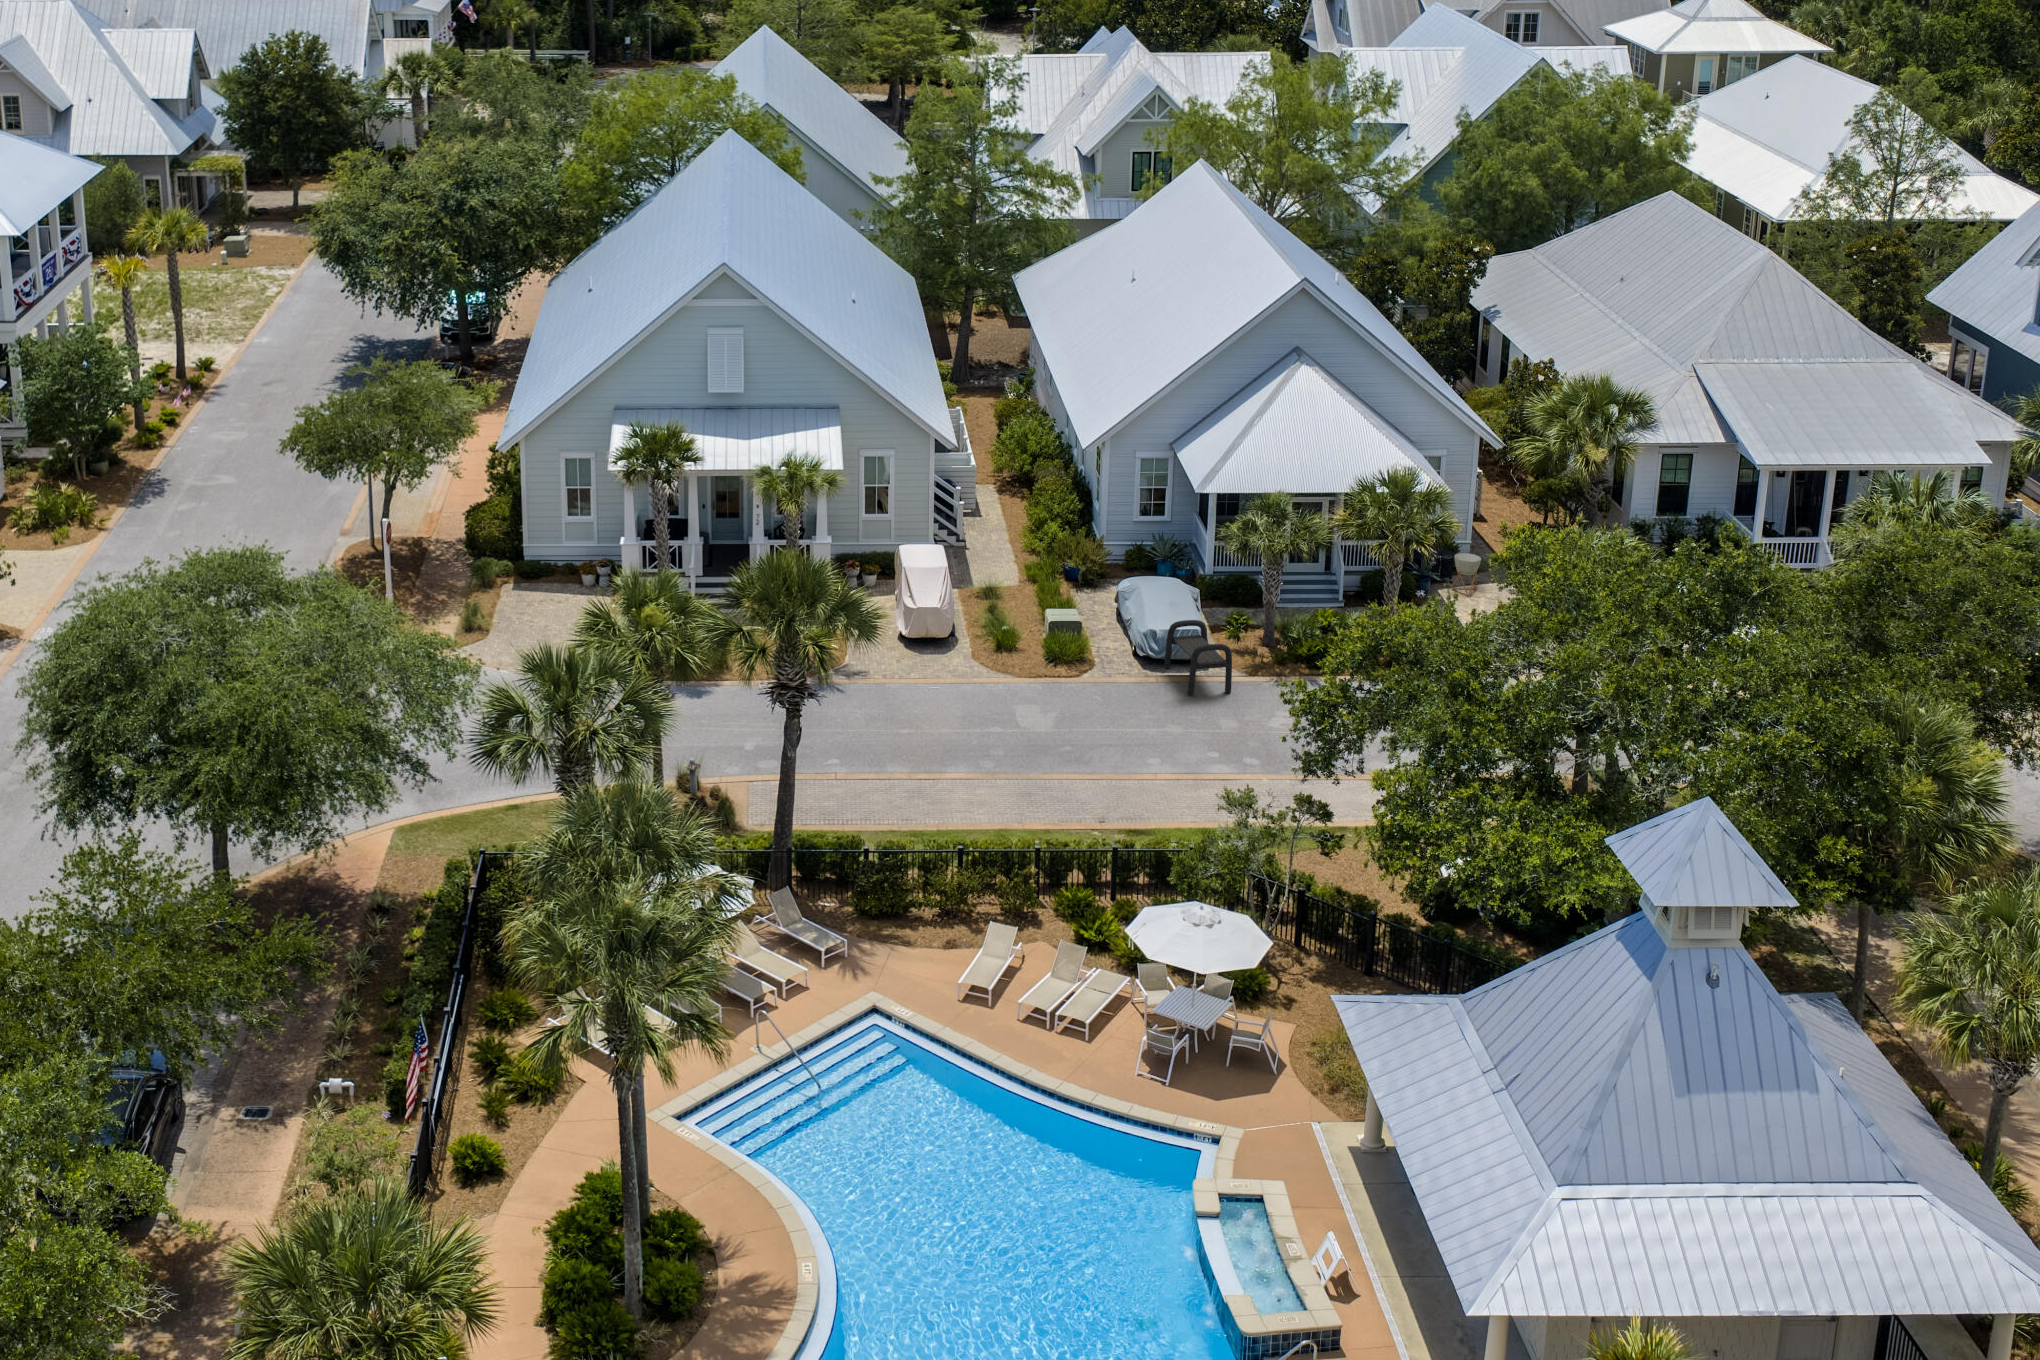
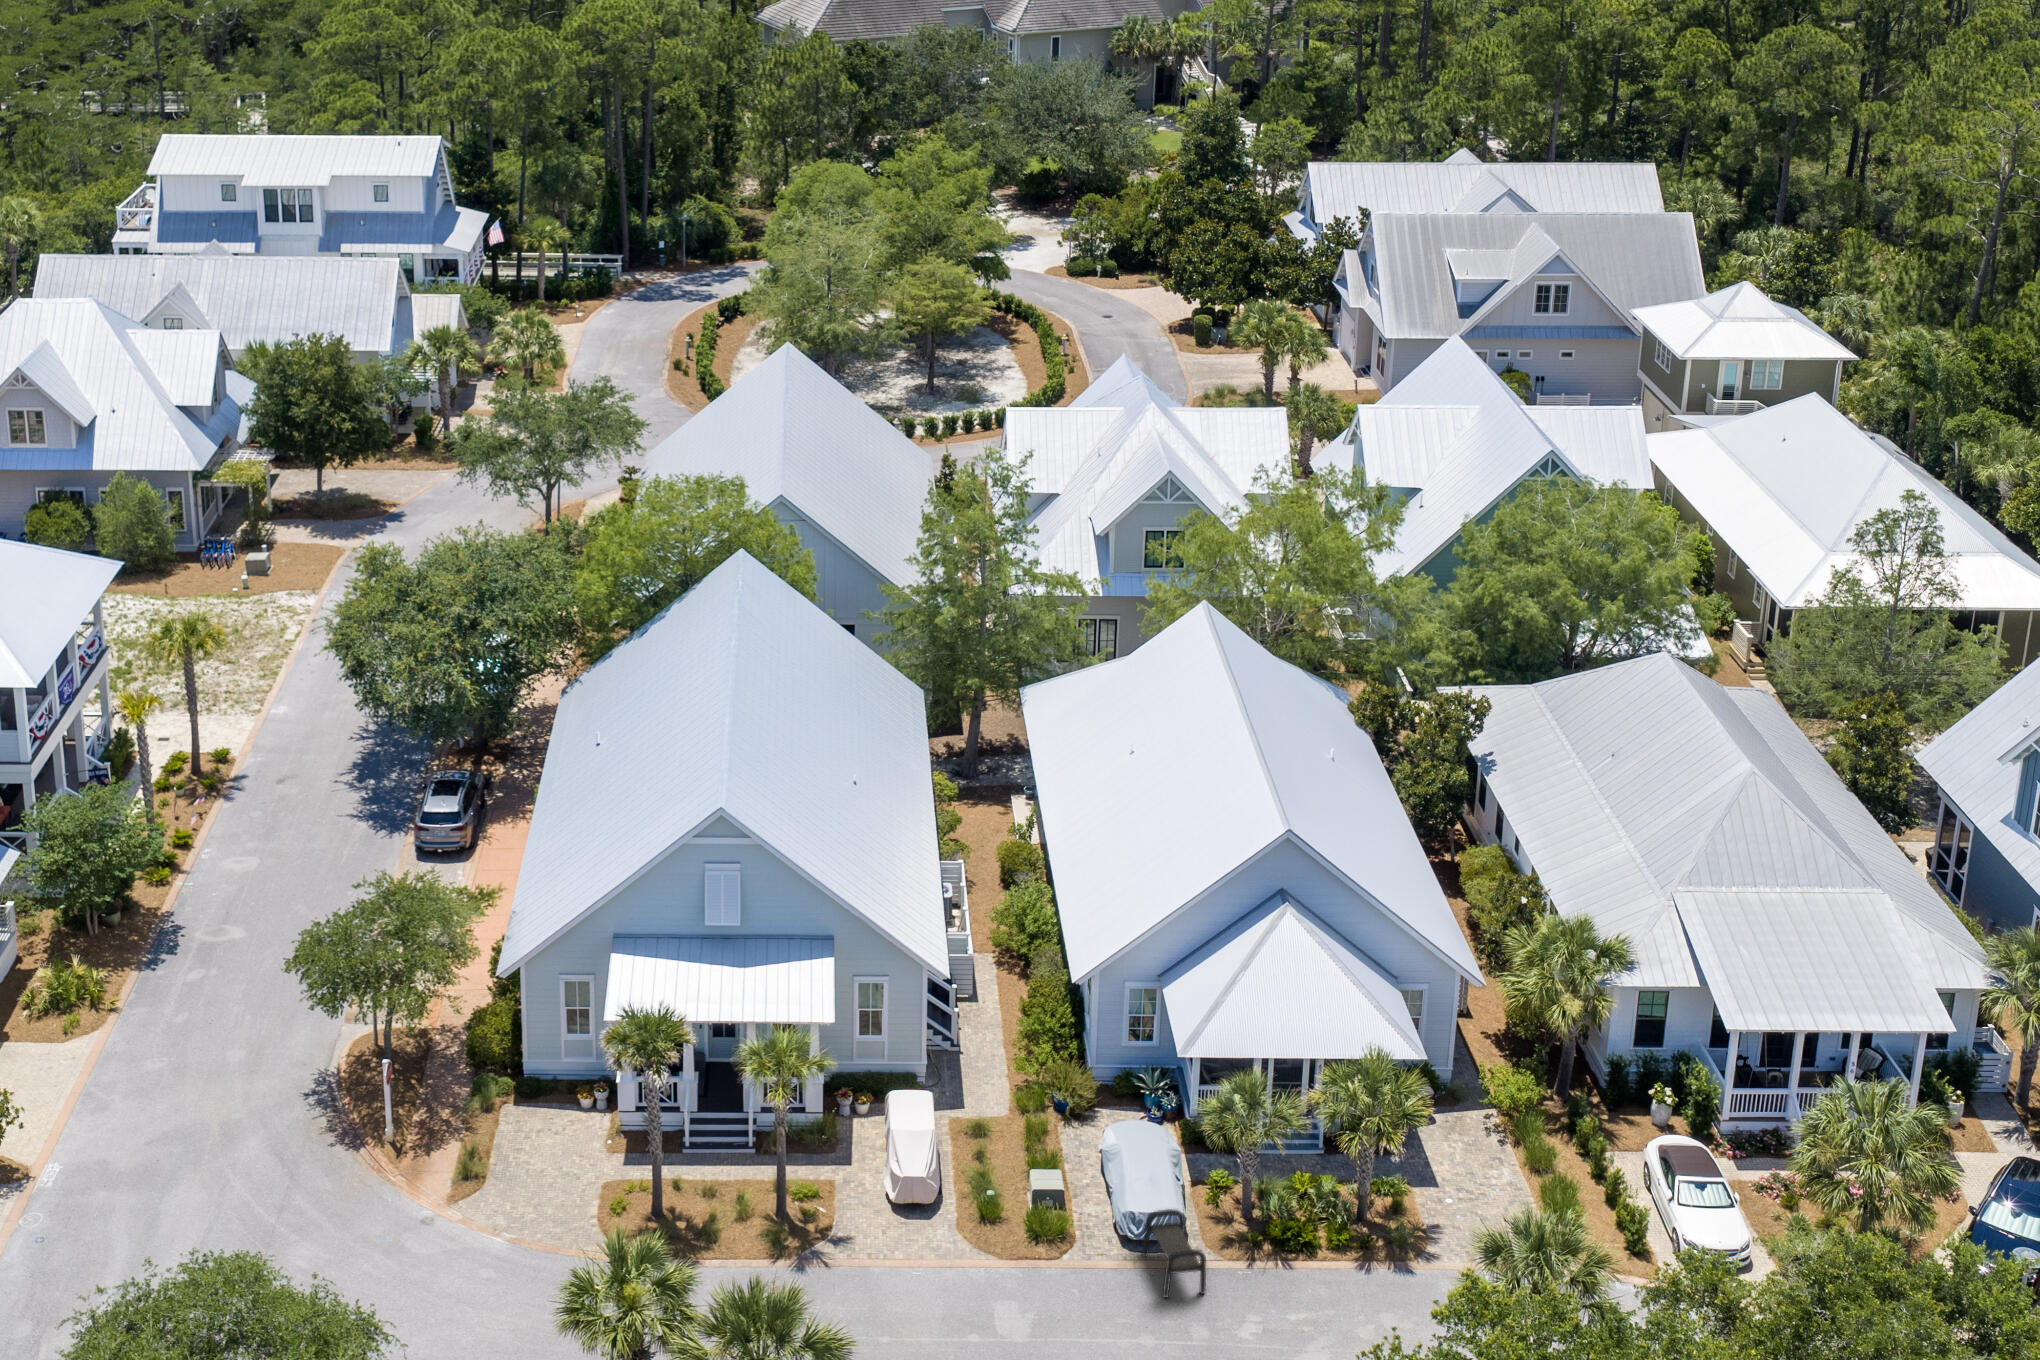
planter: present [1452,553,1481,597] -> none [1431,1102,1459,1148]

